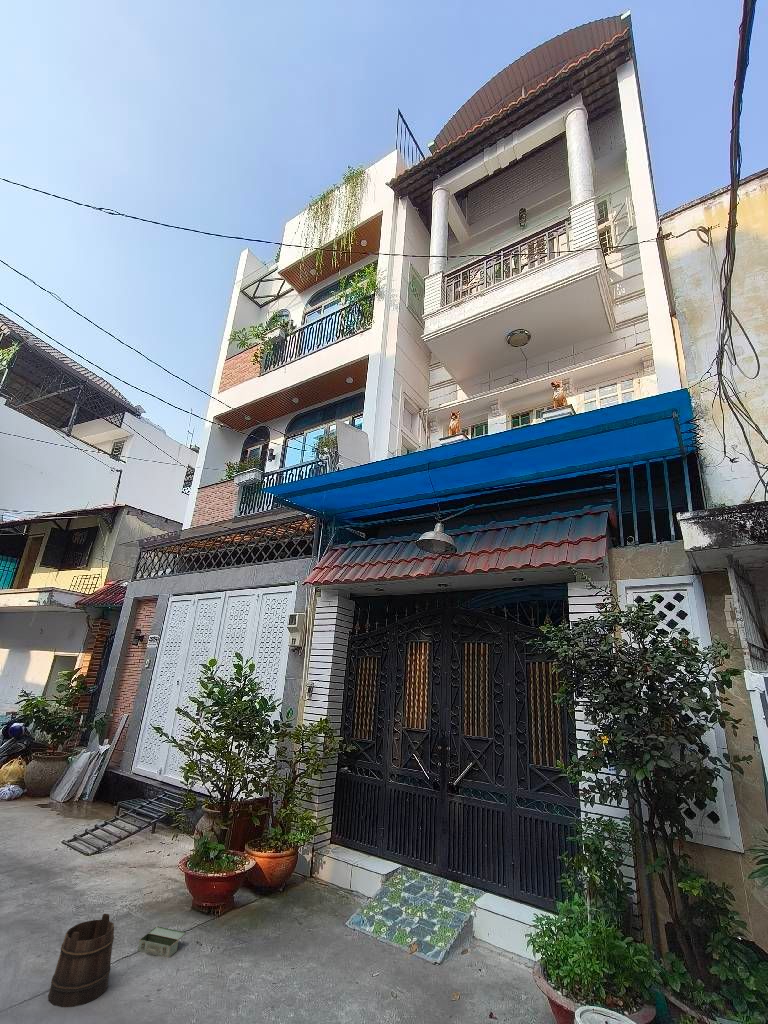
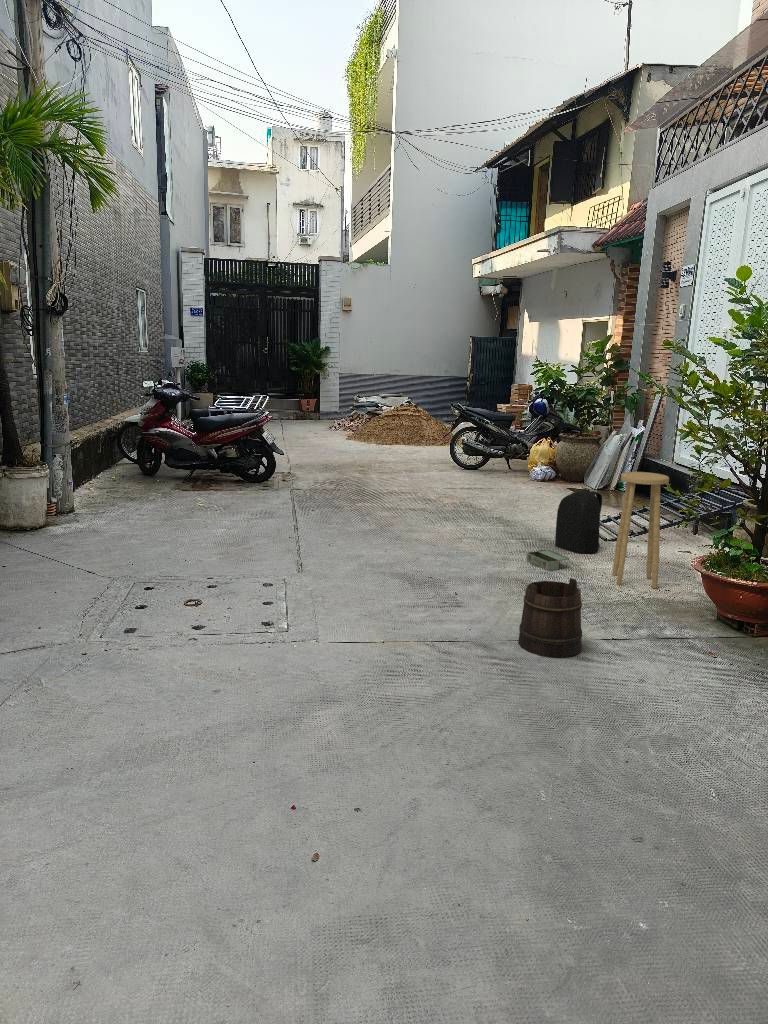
stool: none [105,796,159,901] -> present [612,472,669,588]
backpack: none [46,813,94,876] -> present [555,488,602,554]
toolbox: present [138,926,186,958] -> present [526,550,569,571]

